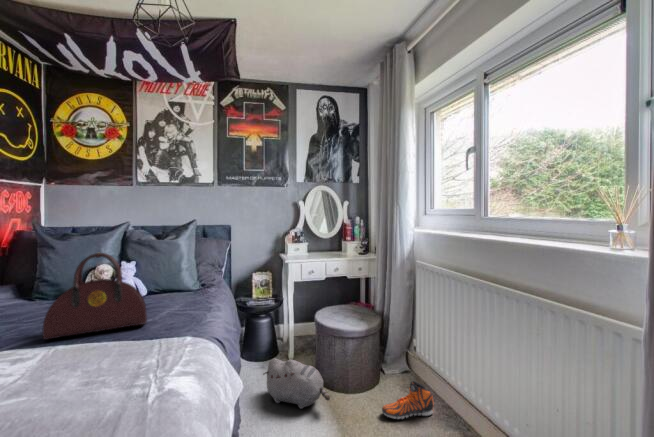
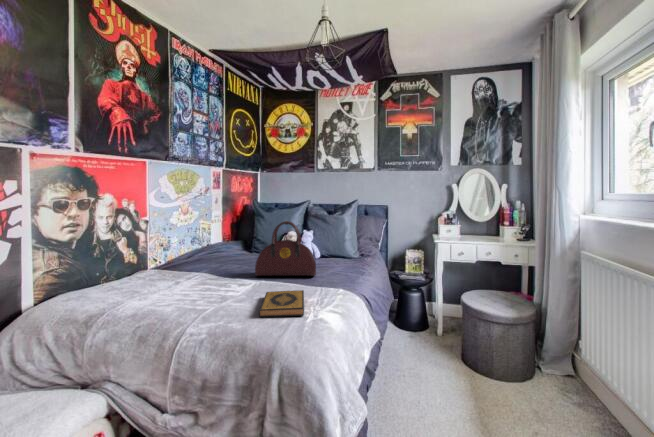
hardback book: none [59,351,140,413] -> present [259,290,304,317]
plush toy: present [264,358,330,409] -> none [406,326,468,376]
sneaker: present [382,381,434,419] -> none [526,381,596,422]

